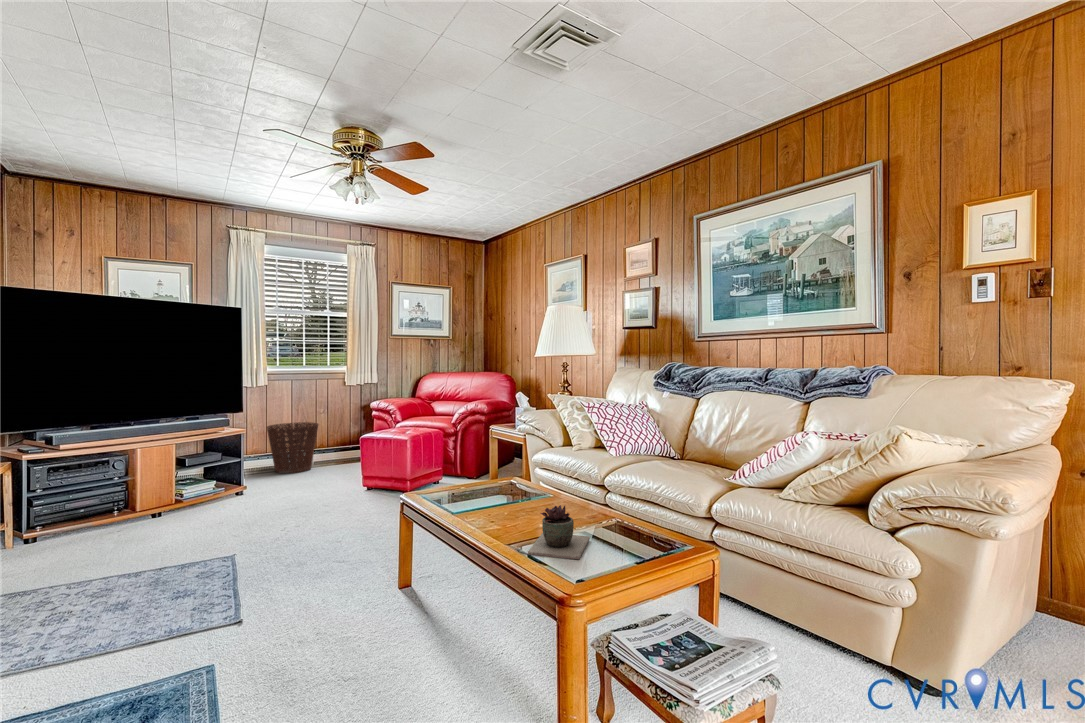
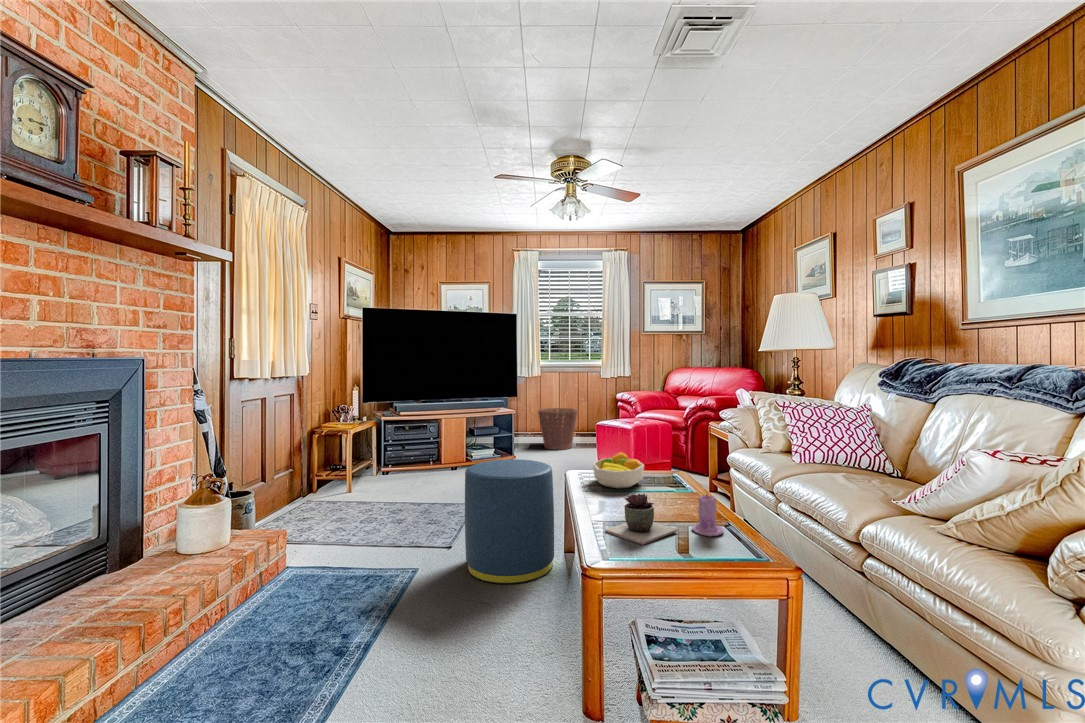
fruit bowl: none [441,465,496,505] -> present [593,452,644,488]
ottoman: none [285,487,404,654] -> present [465,459,554,584]
candle: none [595,493,625,538] -> present [692,494,723,536]

